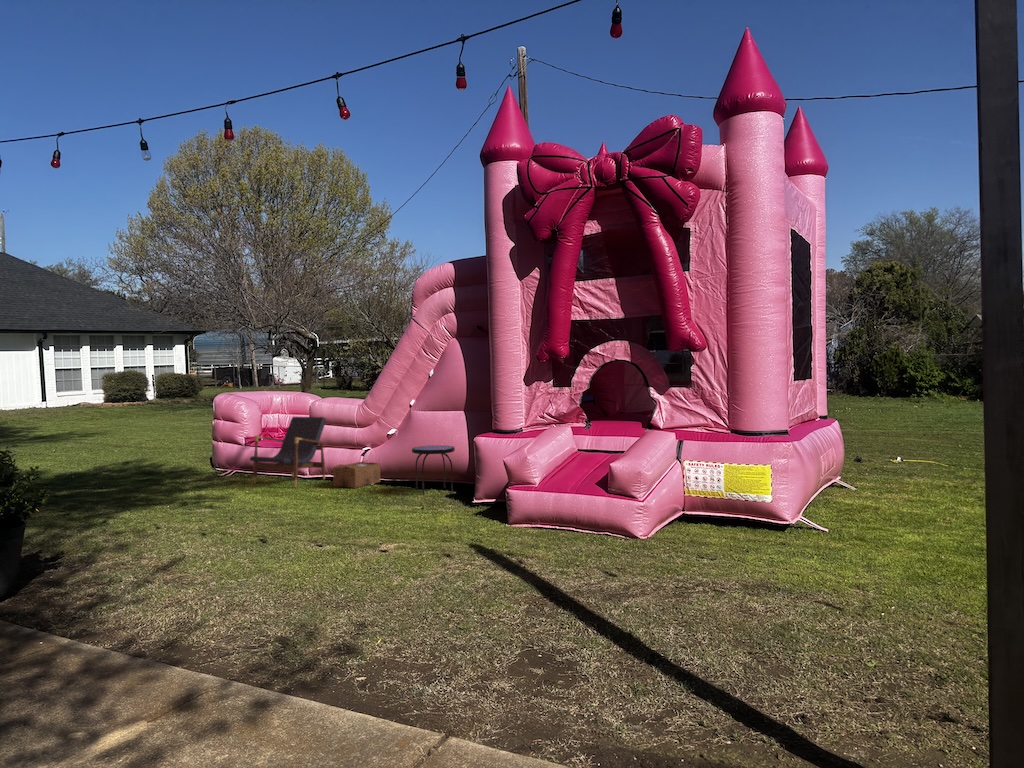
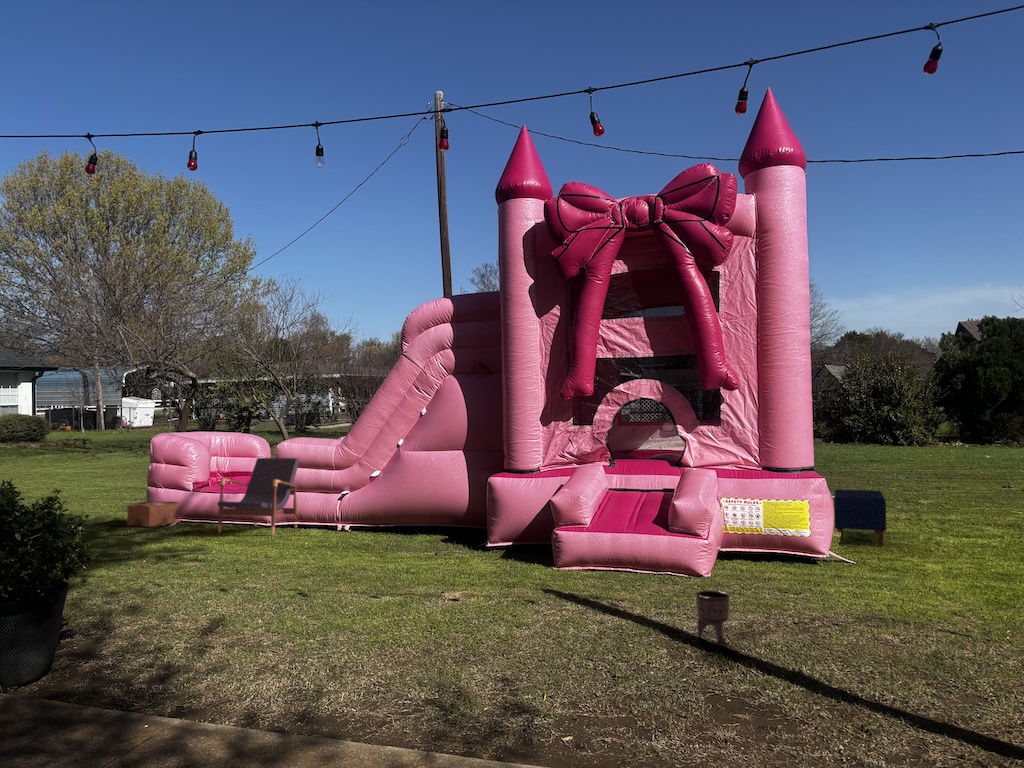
side table: present [412,445,455,494] -> none [412,488,458,540]
bench: none [822,449,889,511] -> present [834,489,886,546]
cardboard box: present [333,461,380,488] -> present [127,501,180,527]
planter: none [555,568,589,622] -> present [696,591,729,643]

